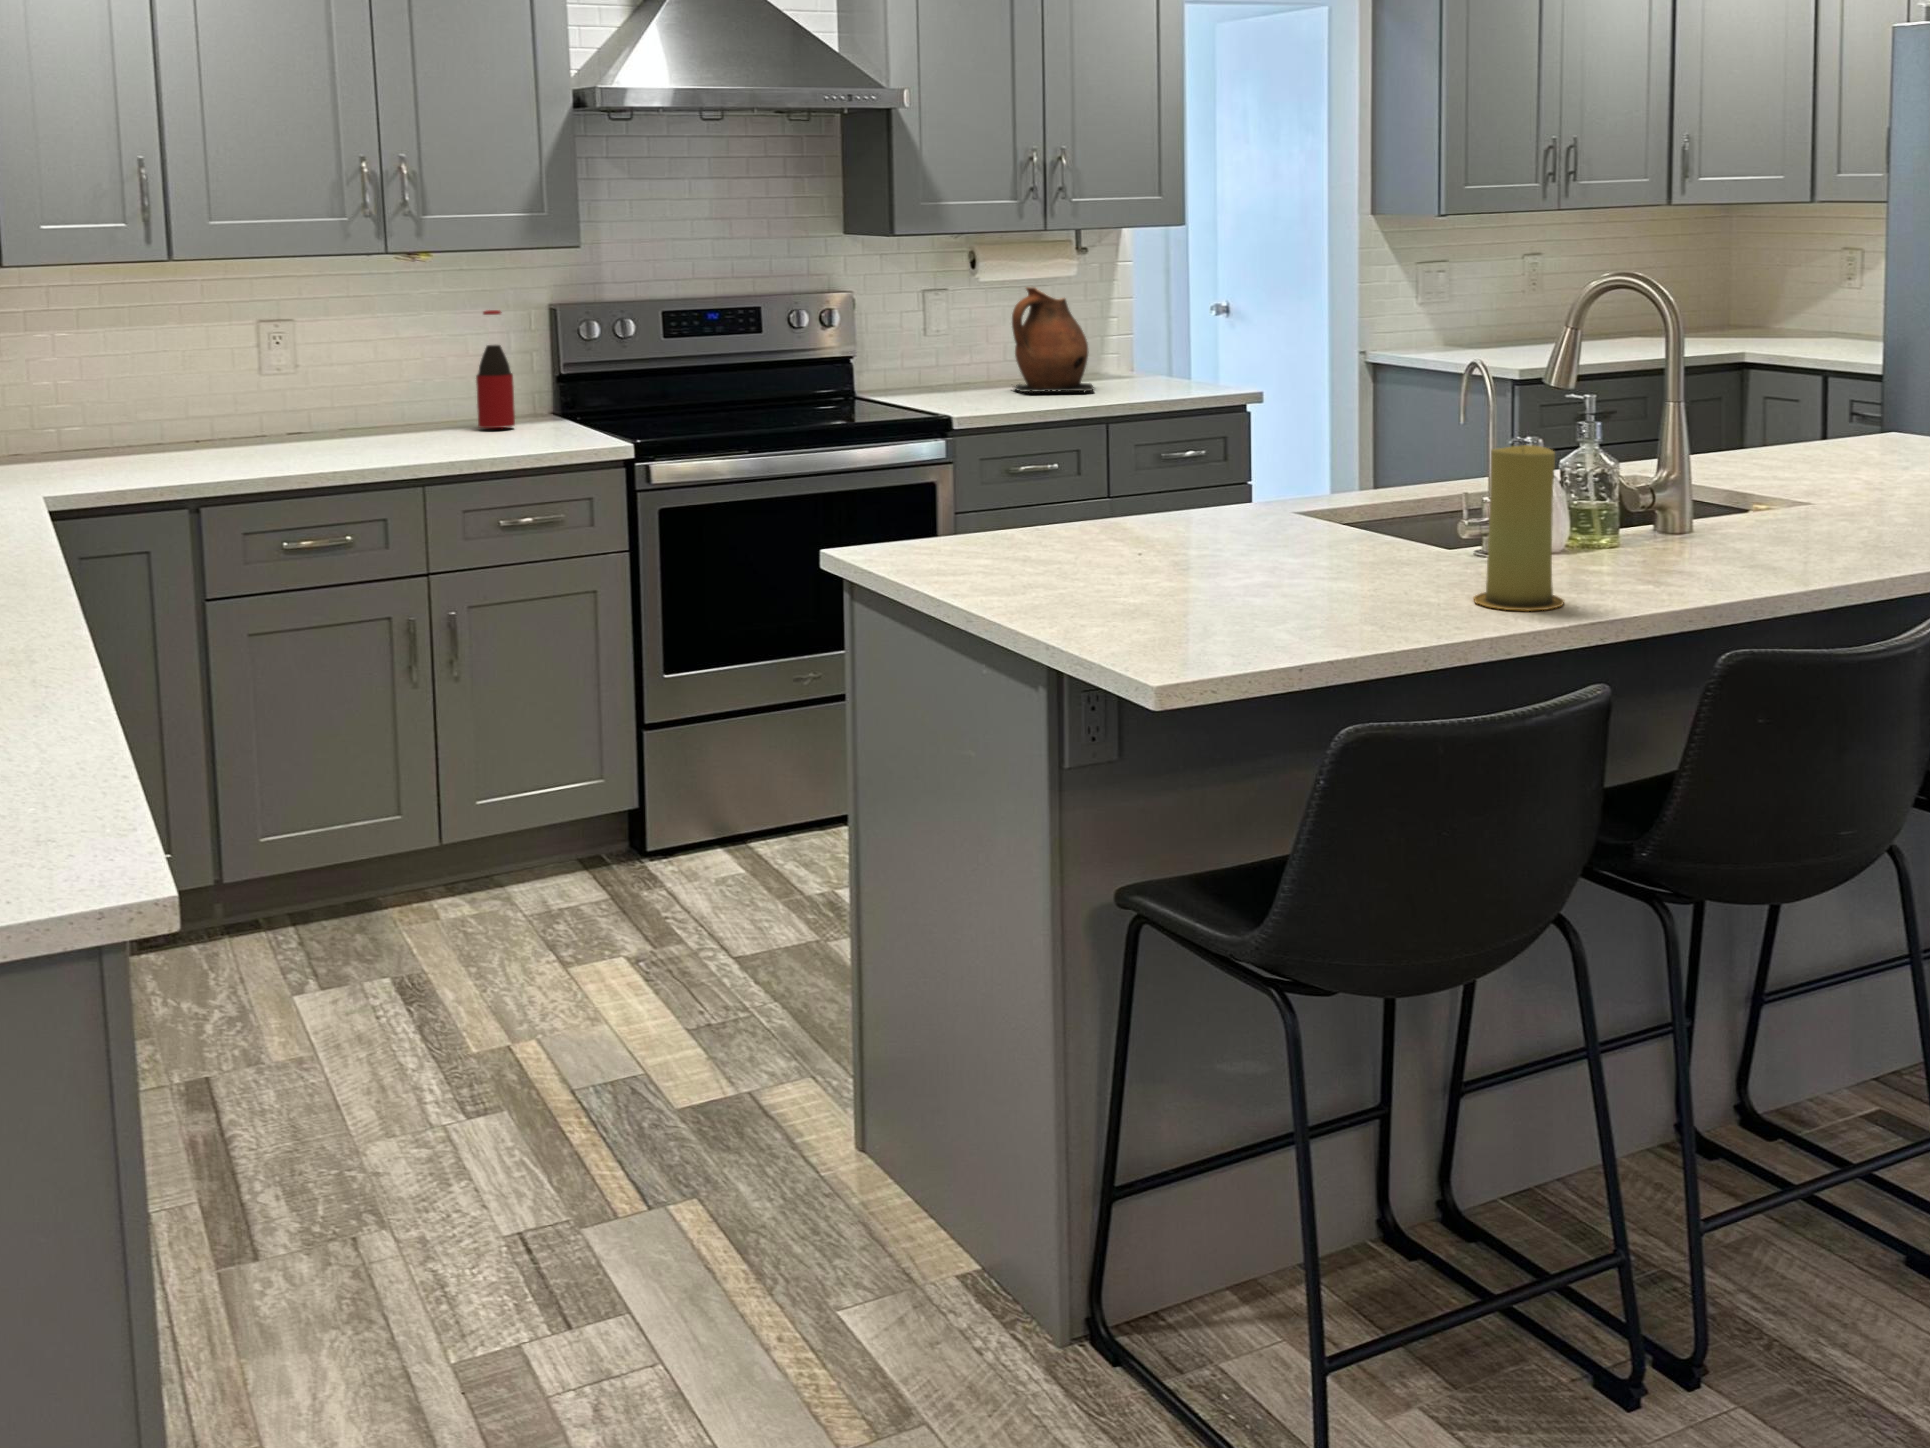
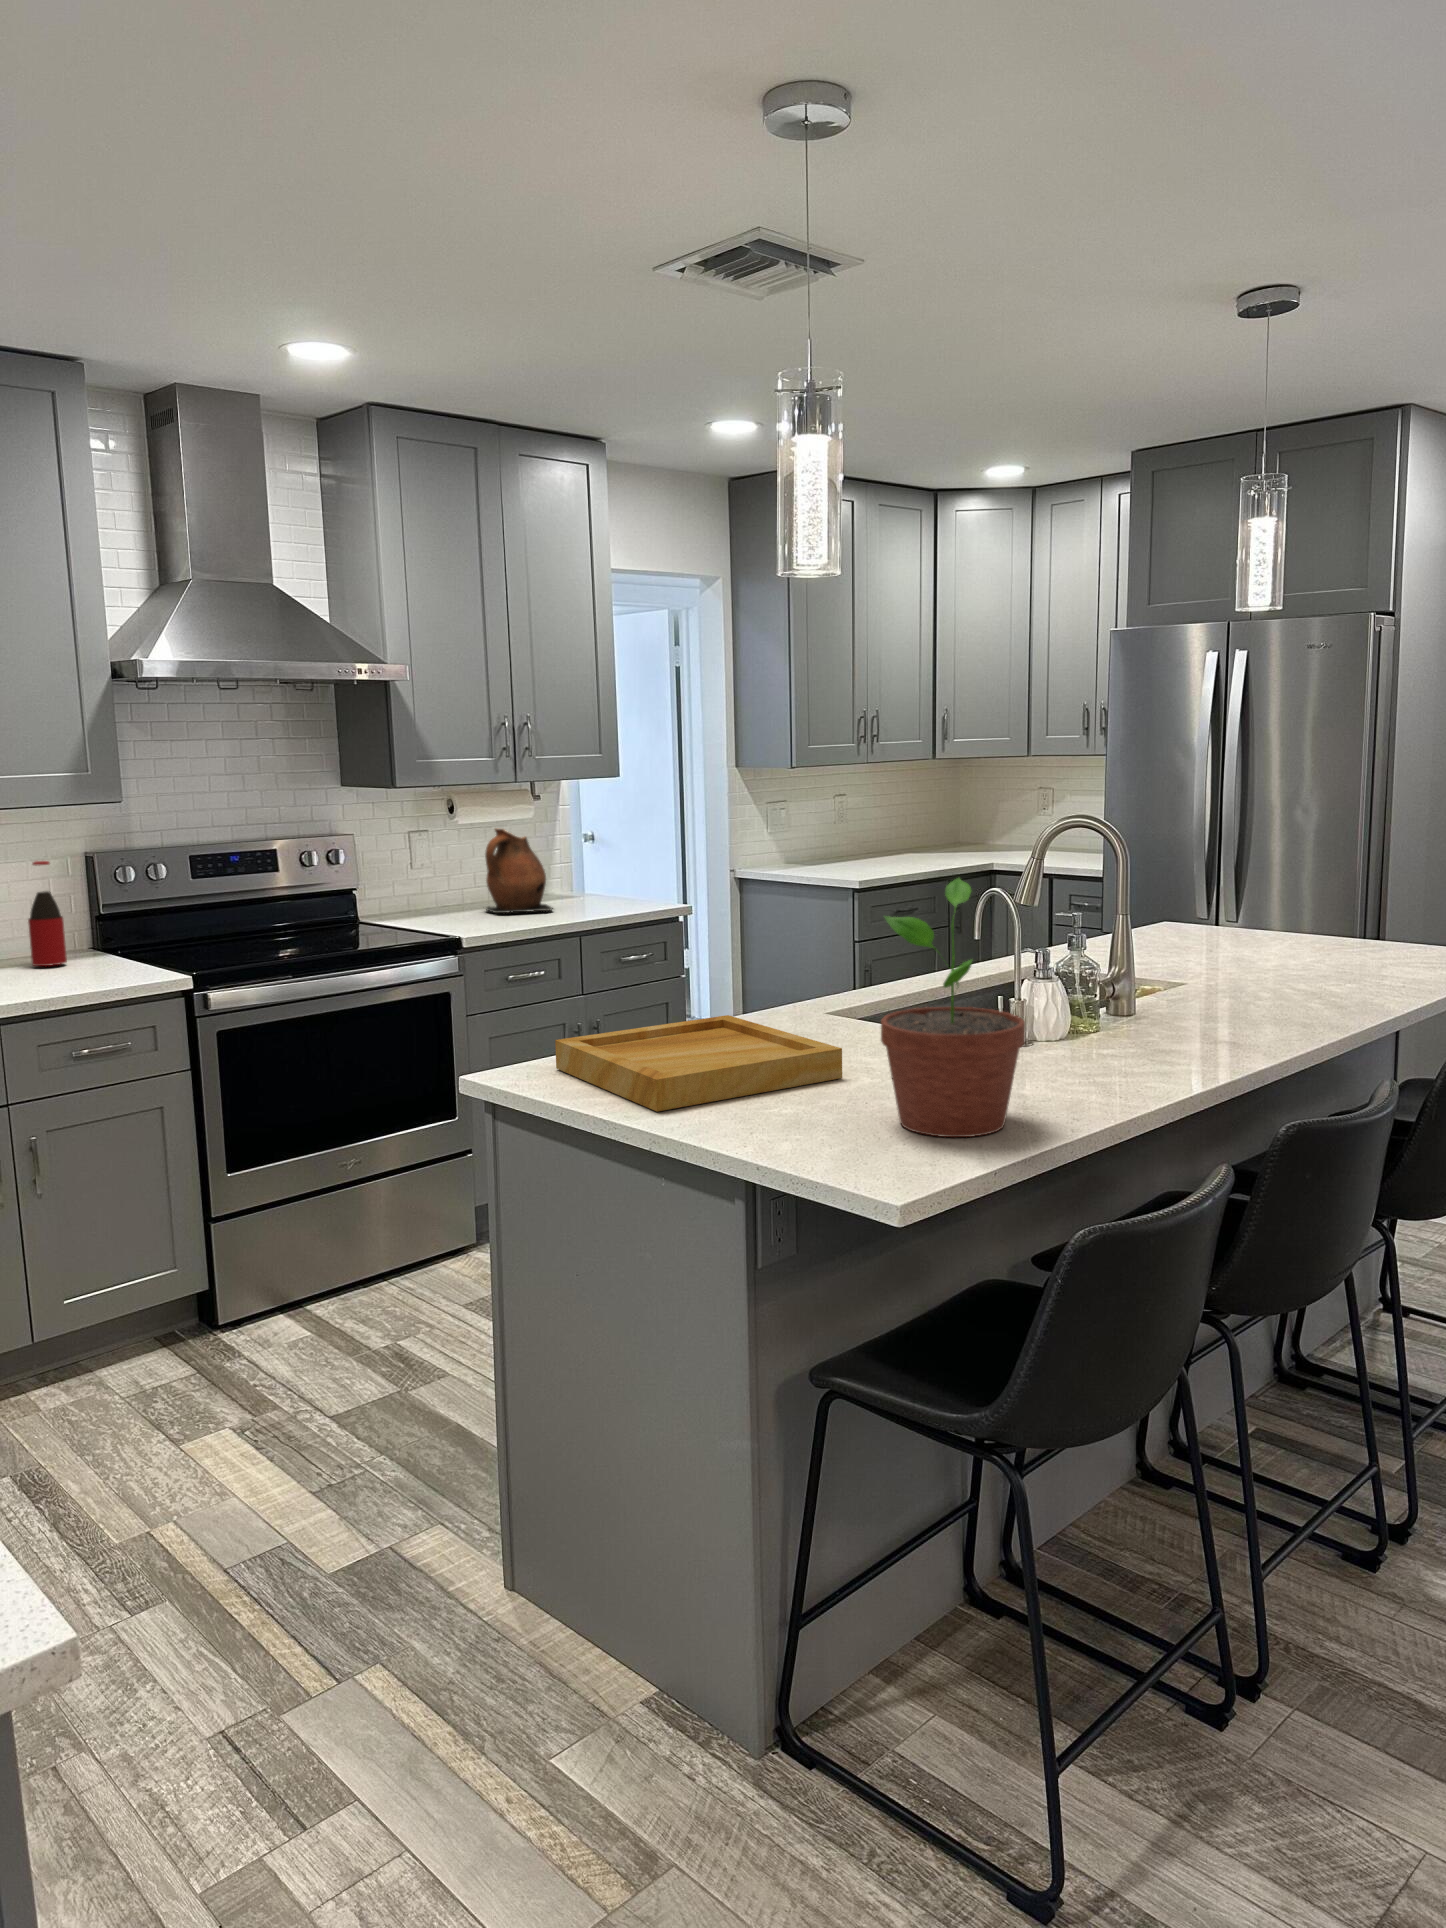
potted plant: none [1221,335,1390,635] -> present [881,878,1025,1137]
candle: present [1473,445,1564,611] -> none [1057,962,1132,1098]
tray: none [925,501,1233,592] -> present [555,1015,842,1111]

